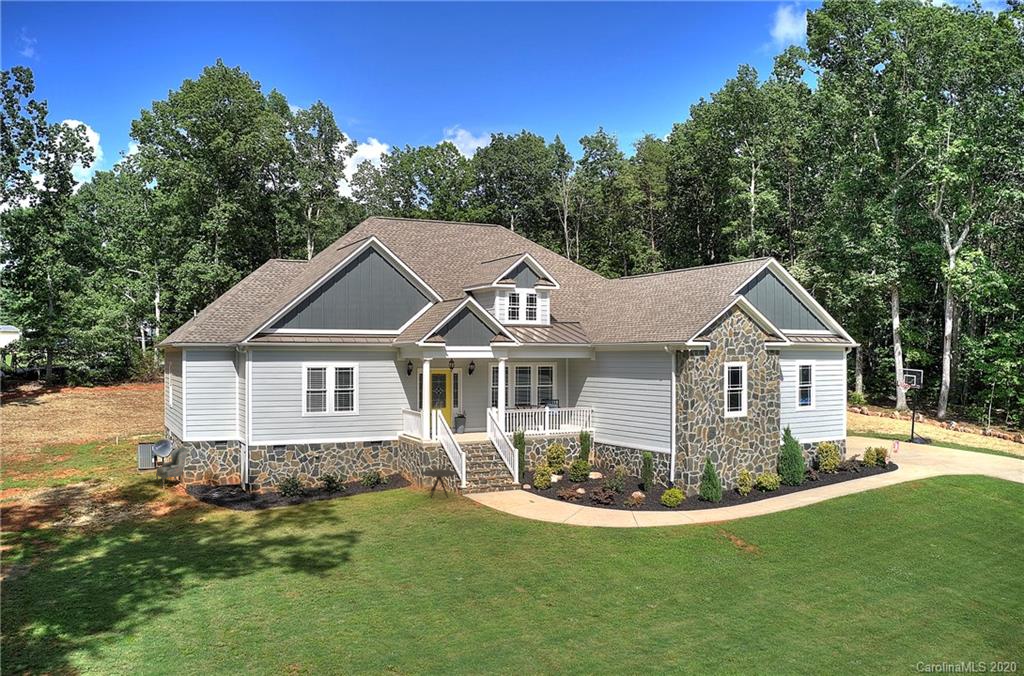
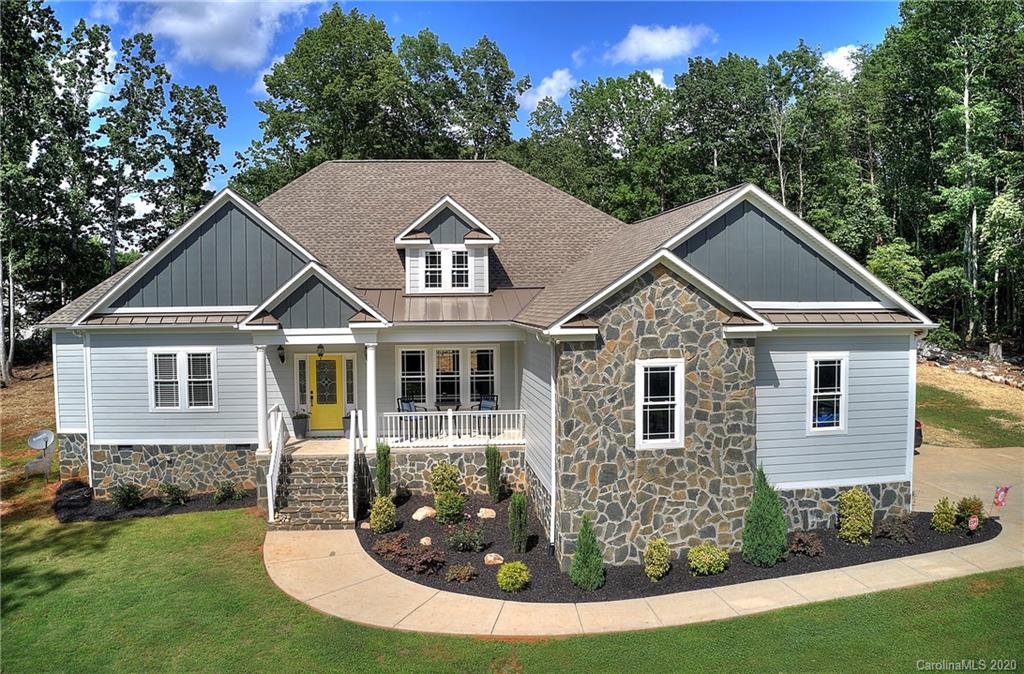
round table: present [422,469,456,498] -> none [223,491,270,531]

